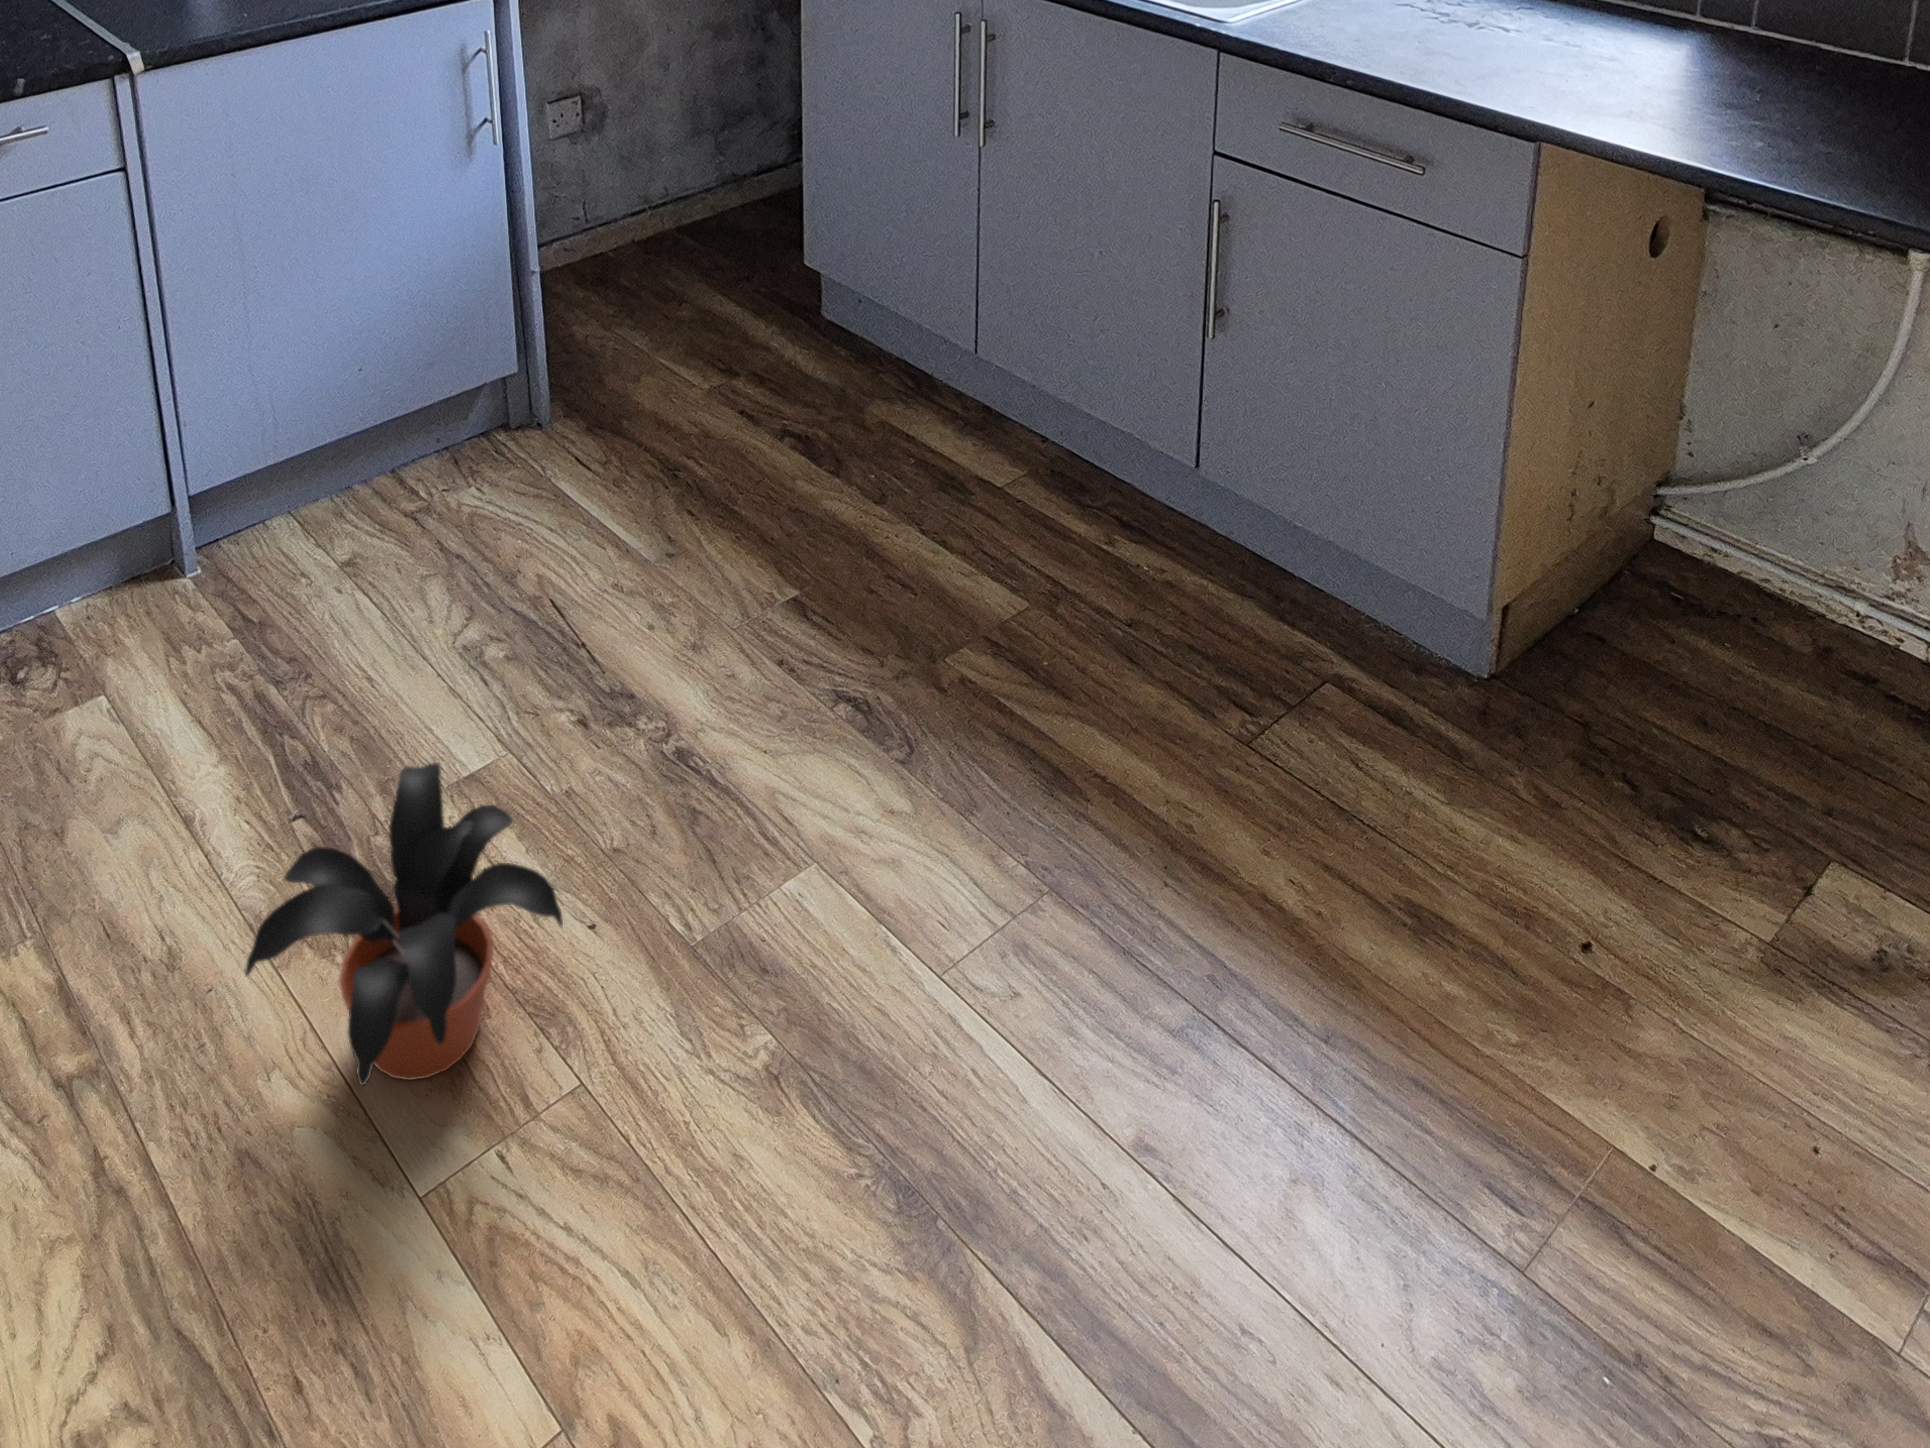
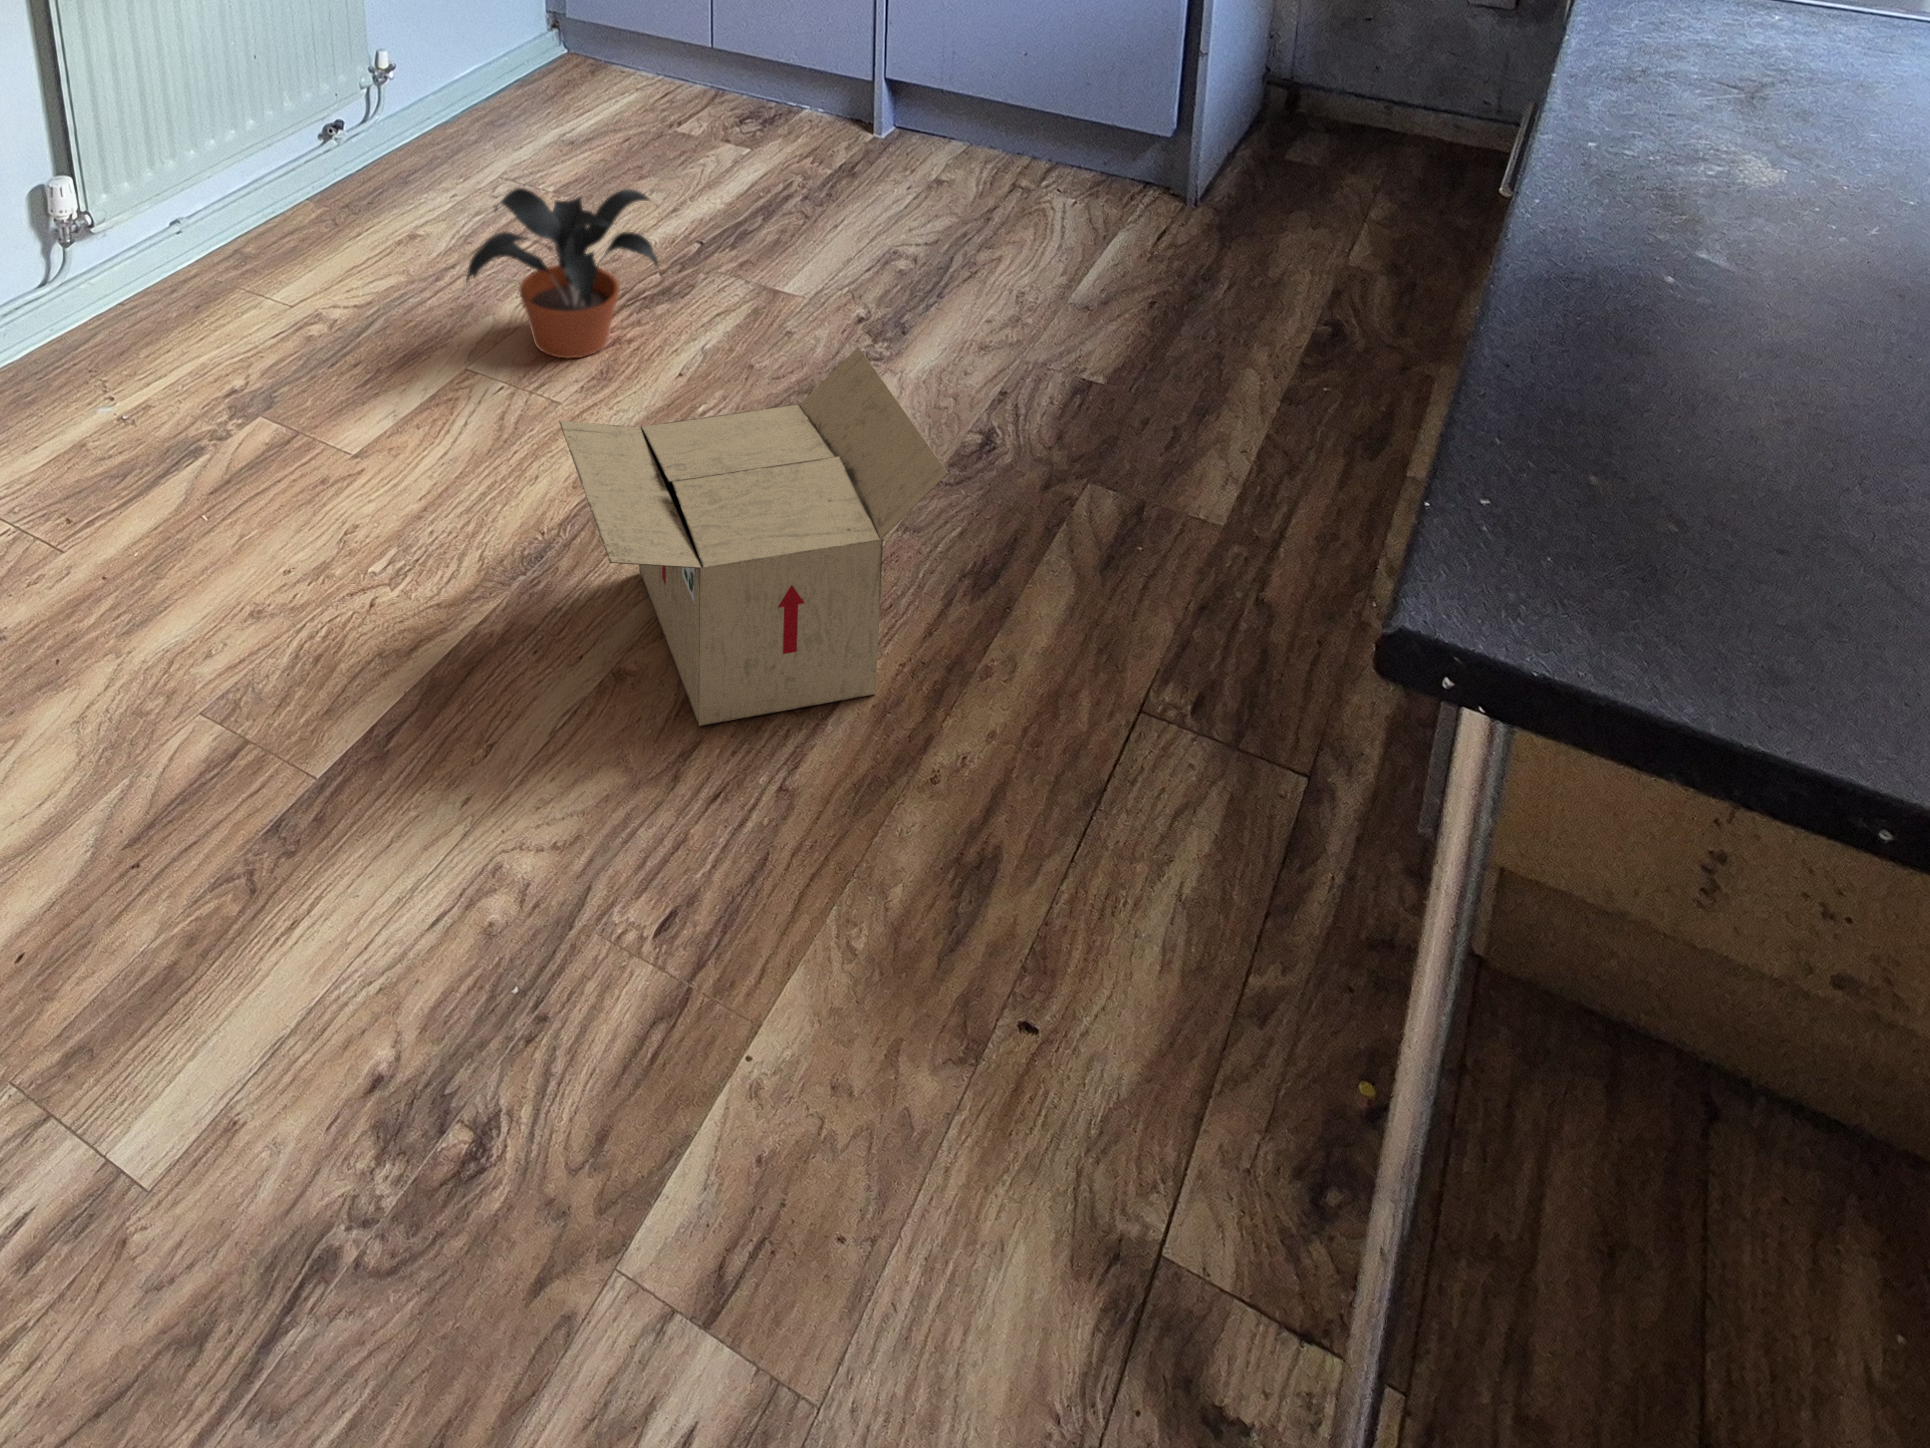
cardboard box: none [959,657,1264,1088] -> present [559,347,948,726]

